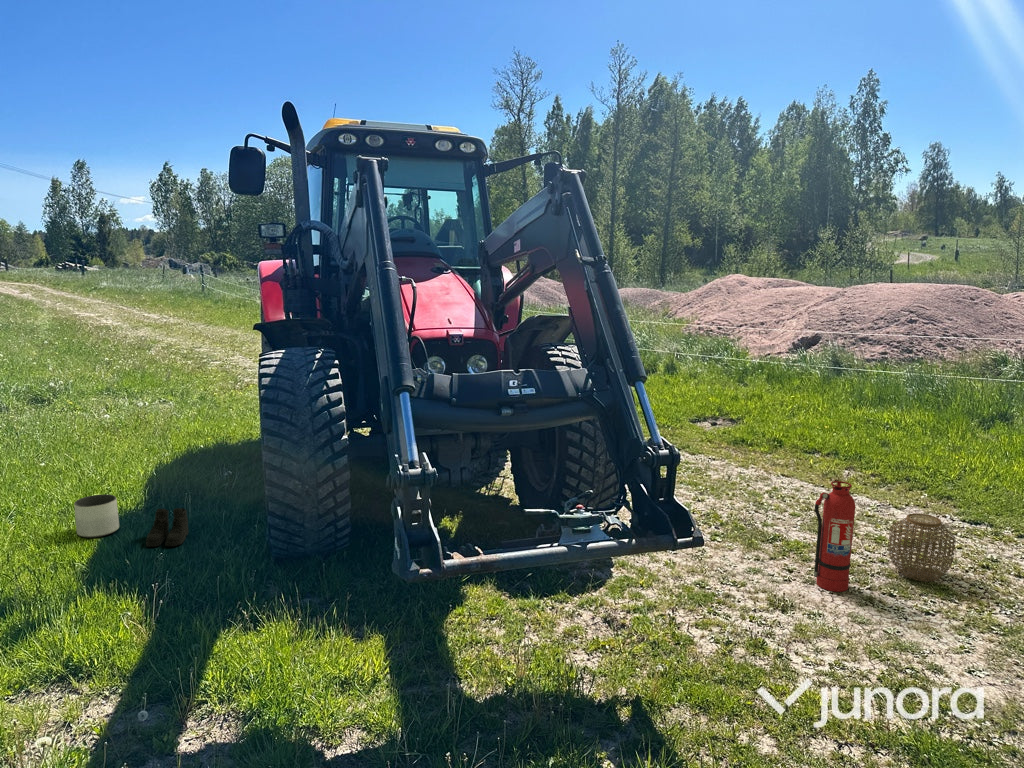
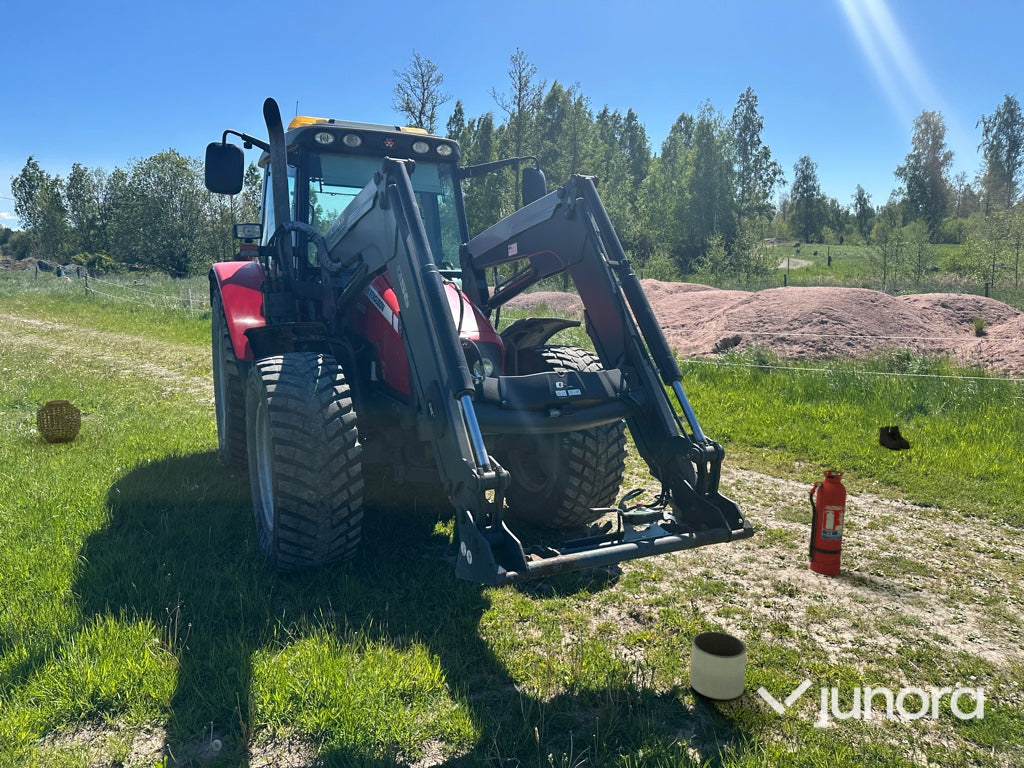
planter: present [74,494,119,538] -> present [690,632,746,700]
boots: present [146,508,188,547] -> present [879,426,910,449]
woven basket: present [888,513,956,582] -> present [36,400,81,443]

